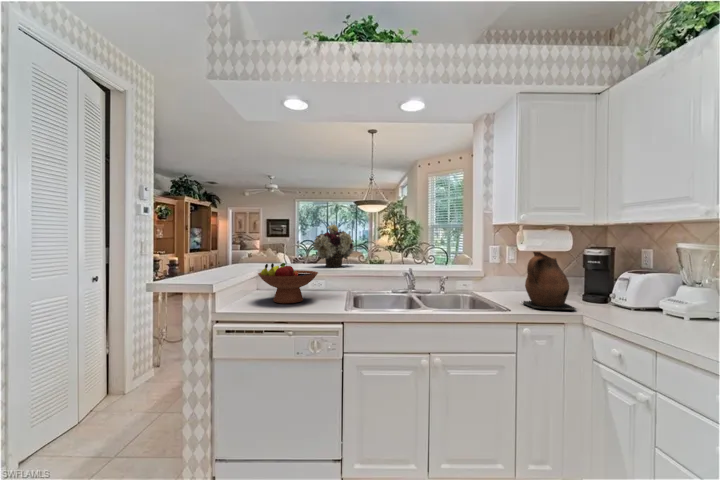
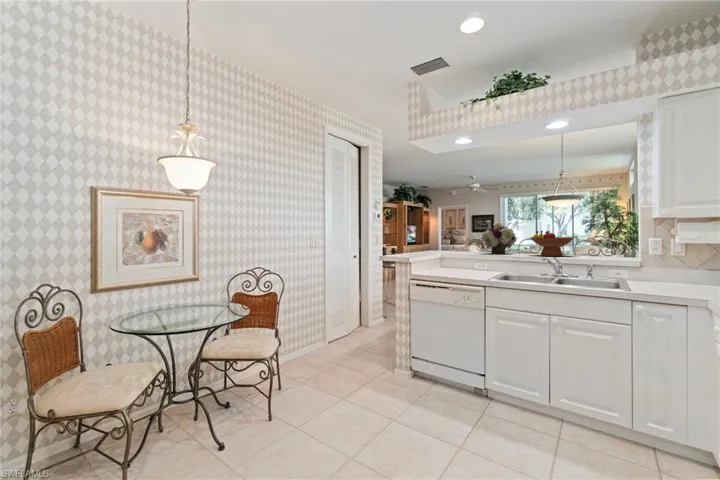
ceramic pitcher: present [523,251,576,310] -> none [649,242,702,294]
fruit bowl: present [258,263,318,303] -> present [531,231,574,256]

